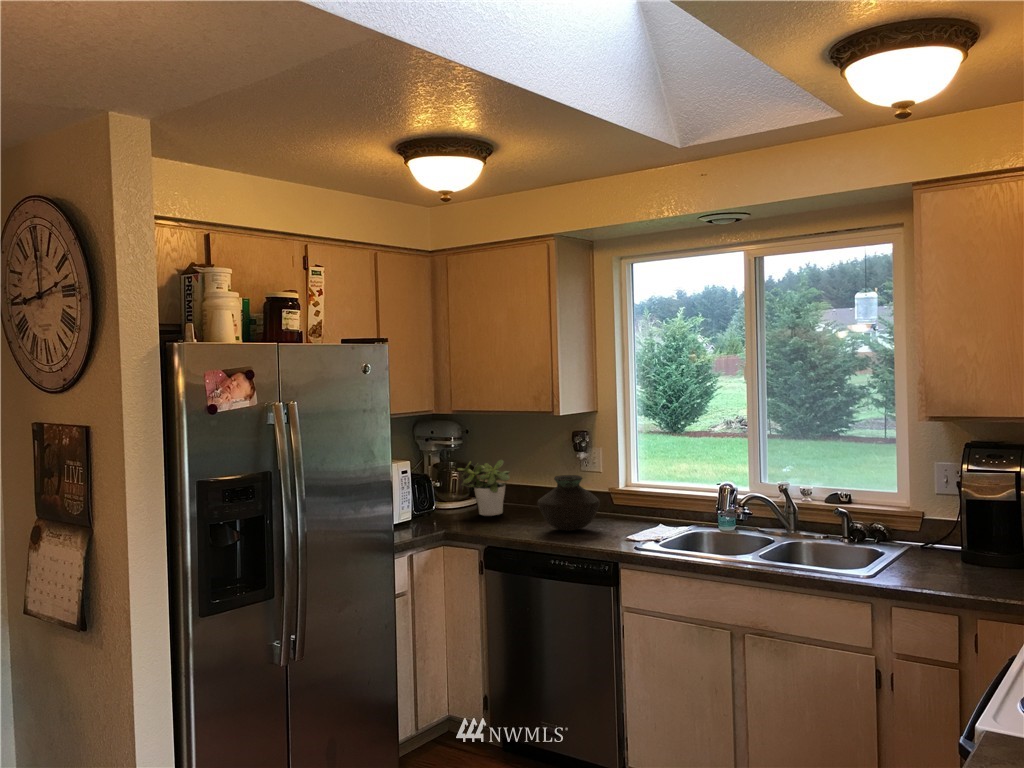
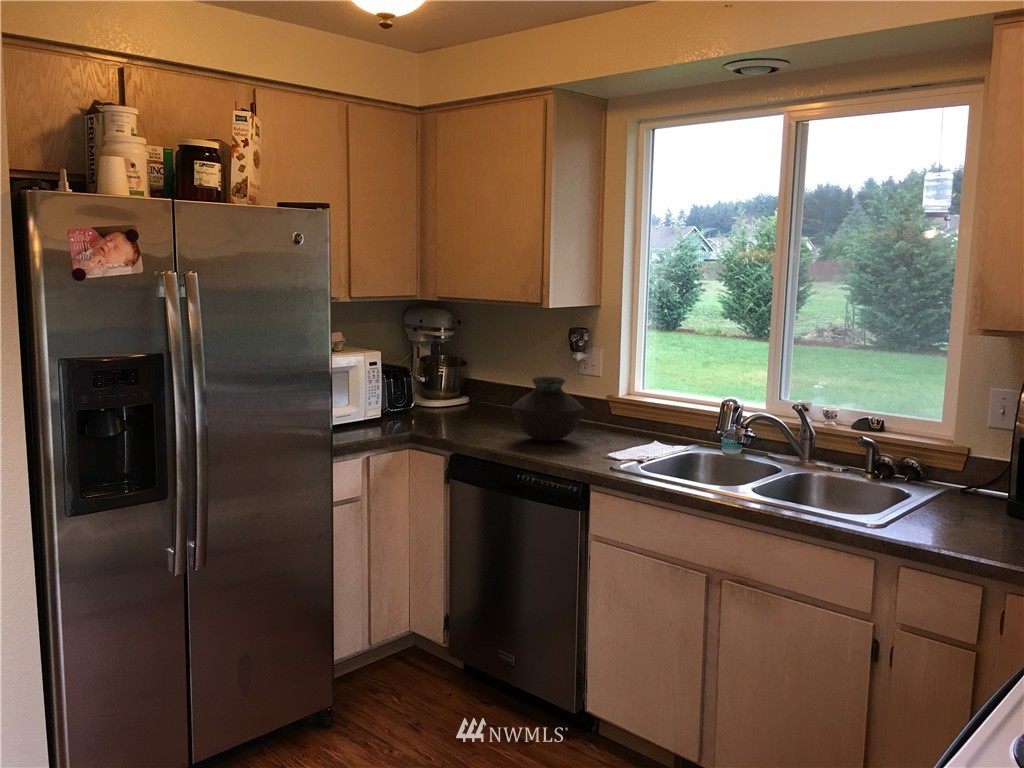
potted plant: present [457,460,510,516] -> none [438,355,496,417]

